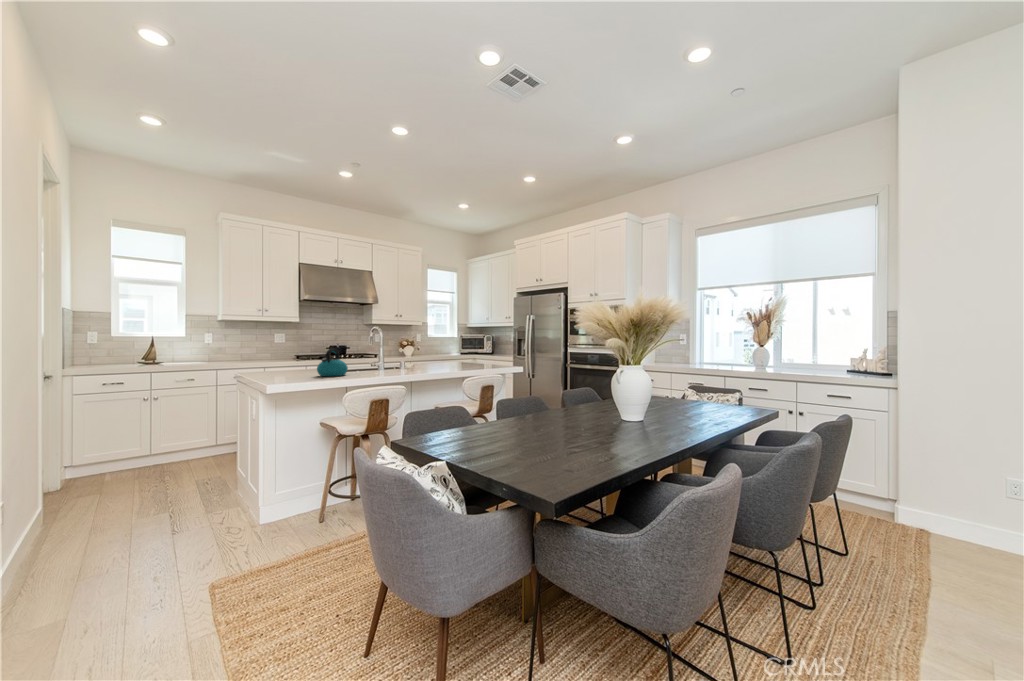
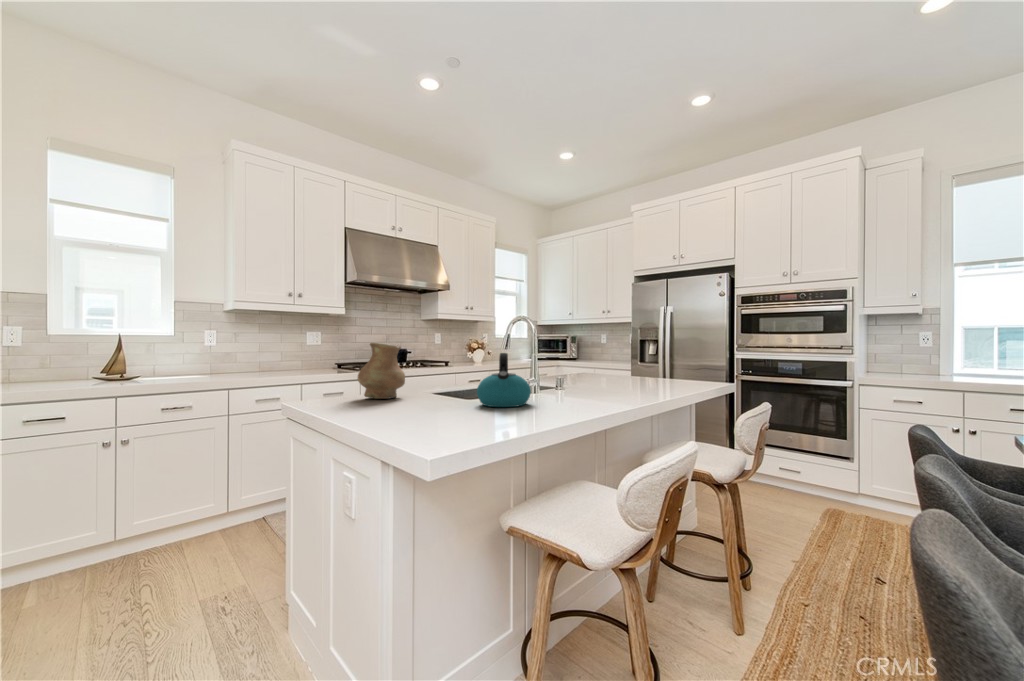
vase: none [269,342,298,373] -> present [358,343,405,399]

